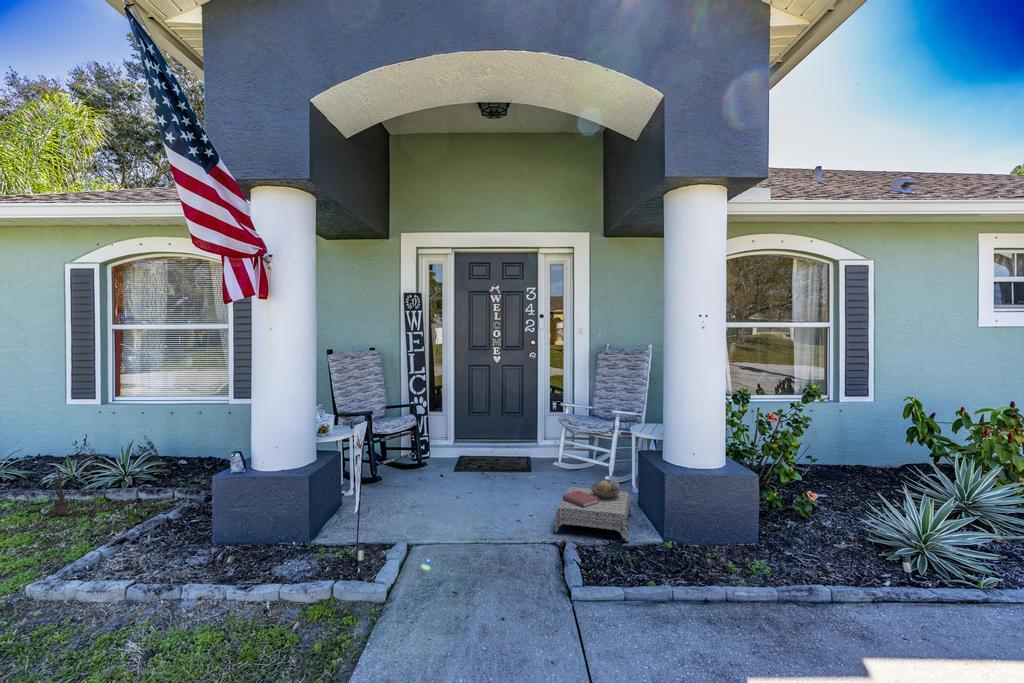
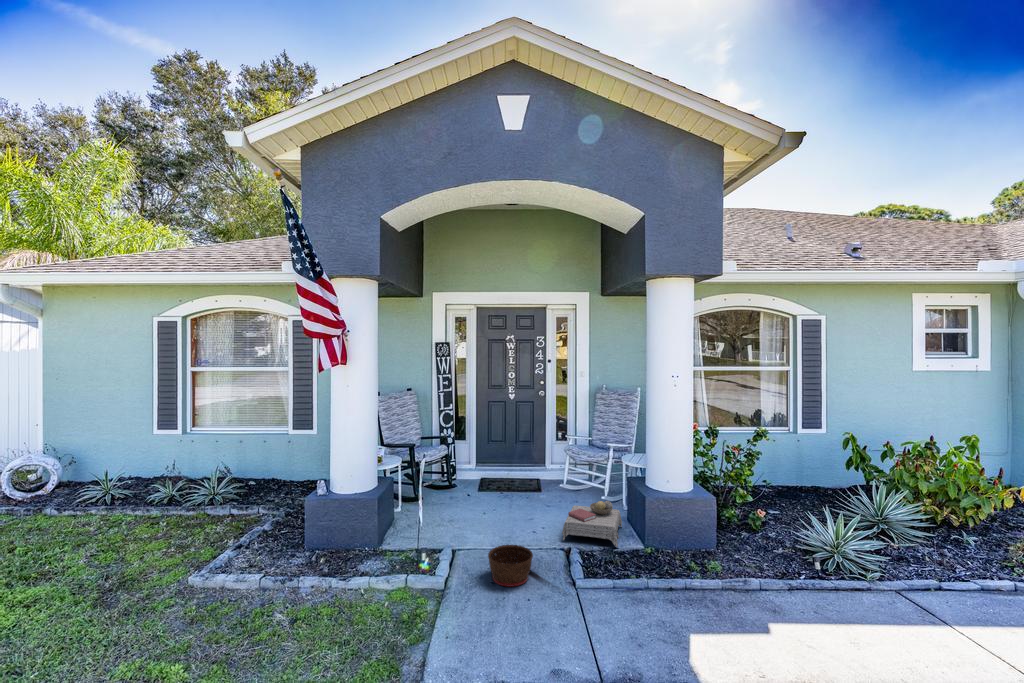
decorative plant: present [47,469,76,515] -> none [161,491,187,527]
basket: none [450,538,513,597] -> present [488,545,533,587]

